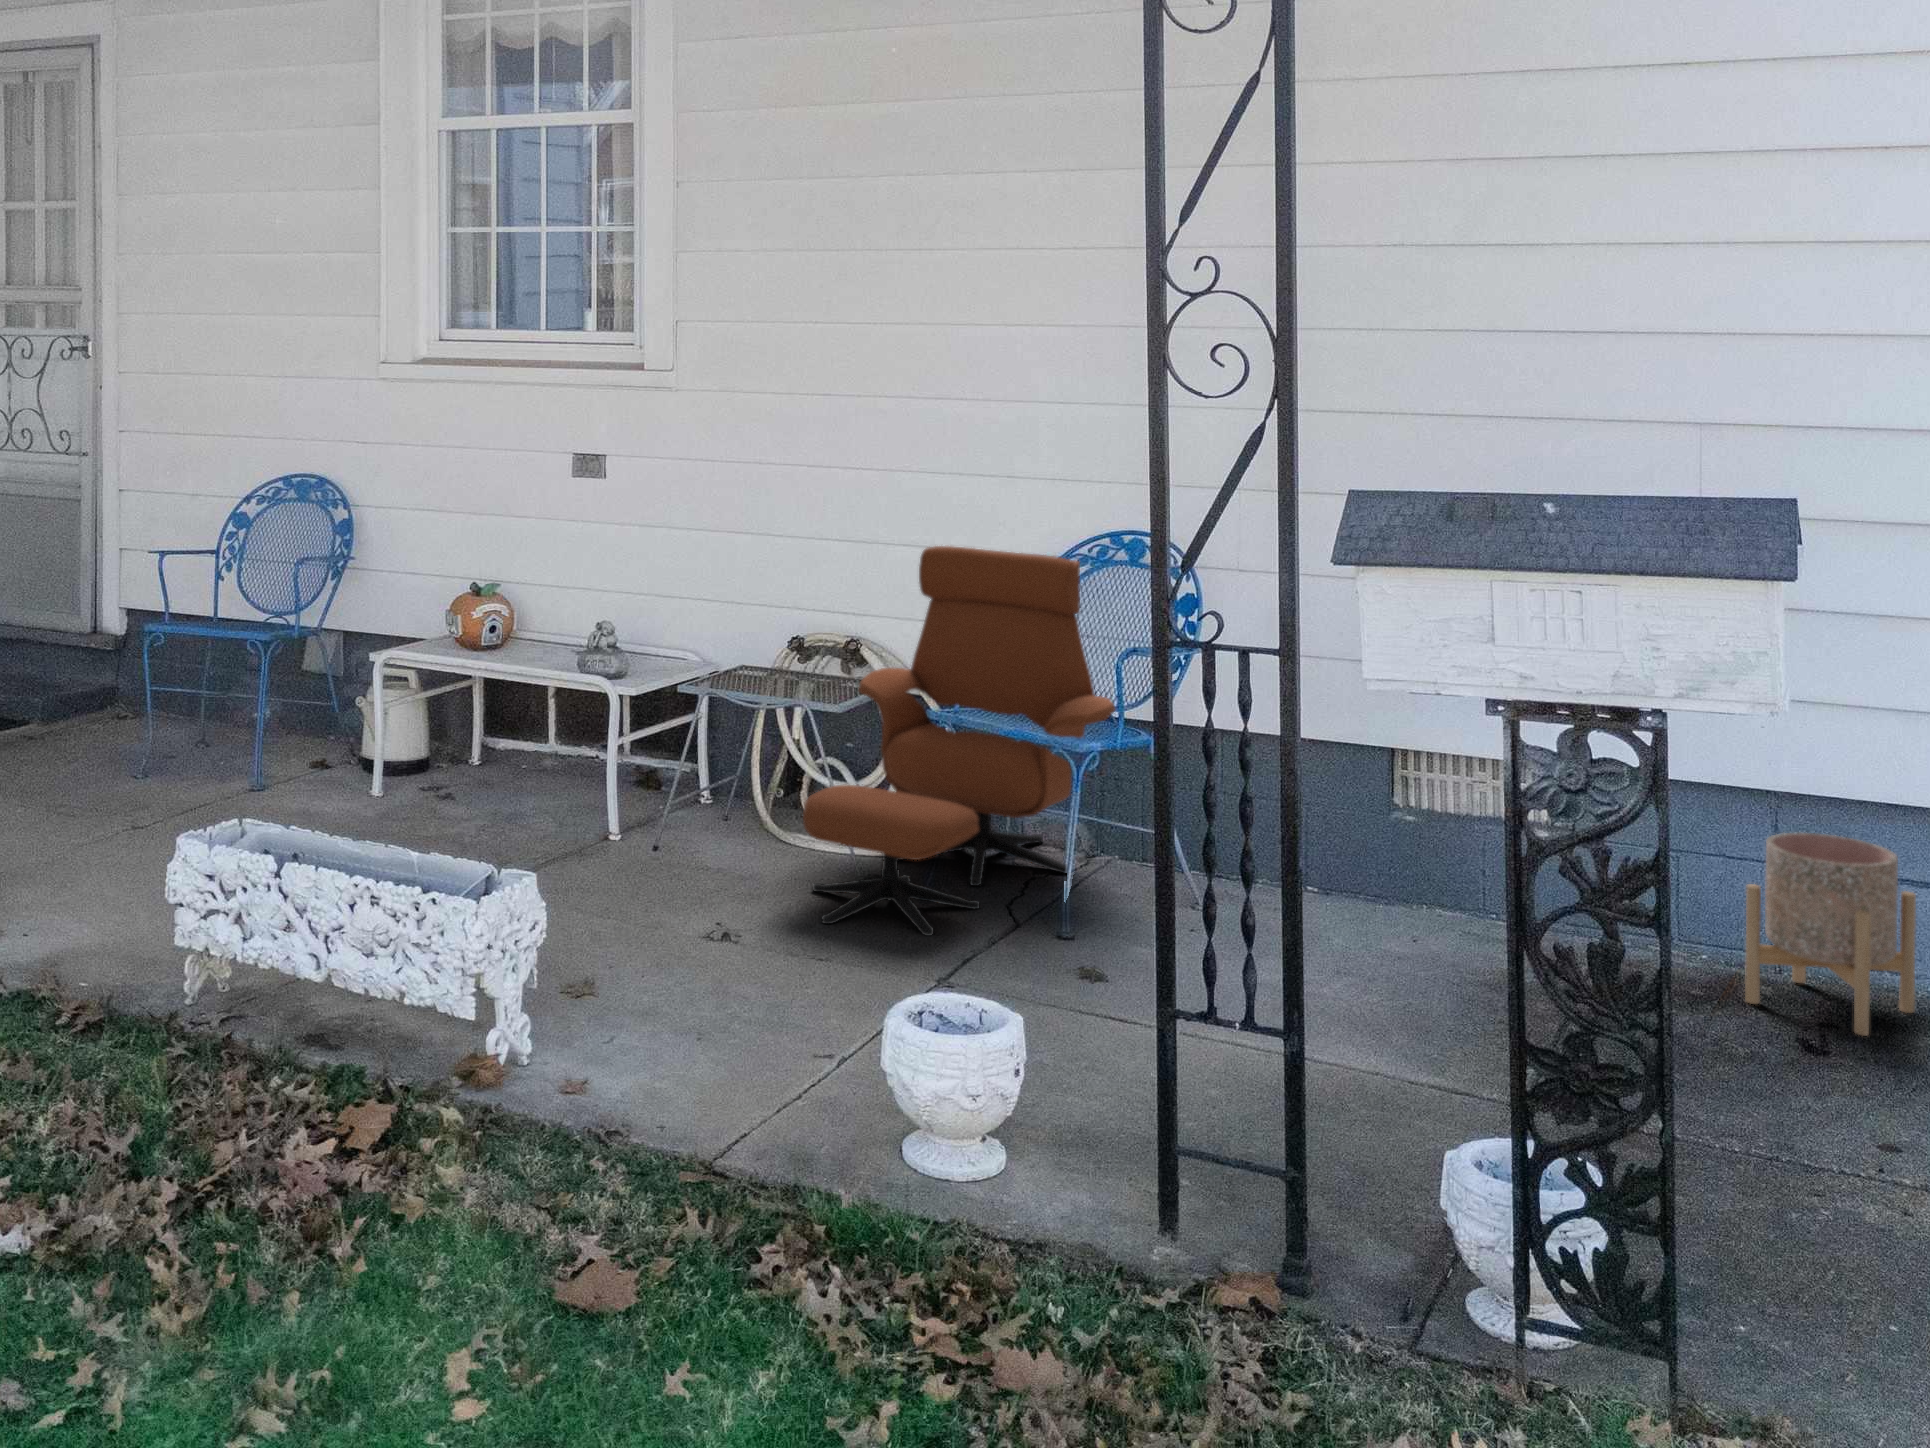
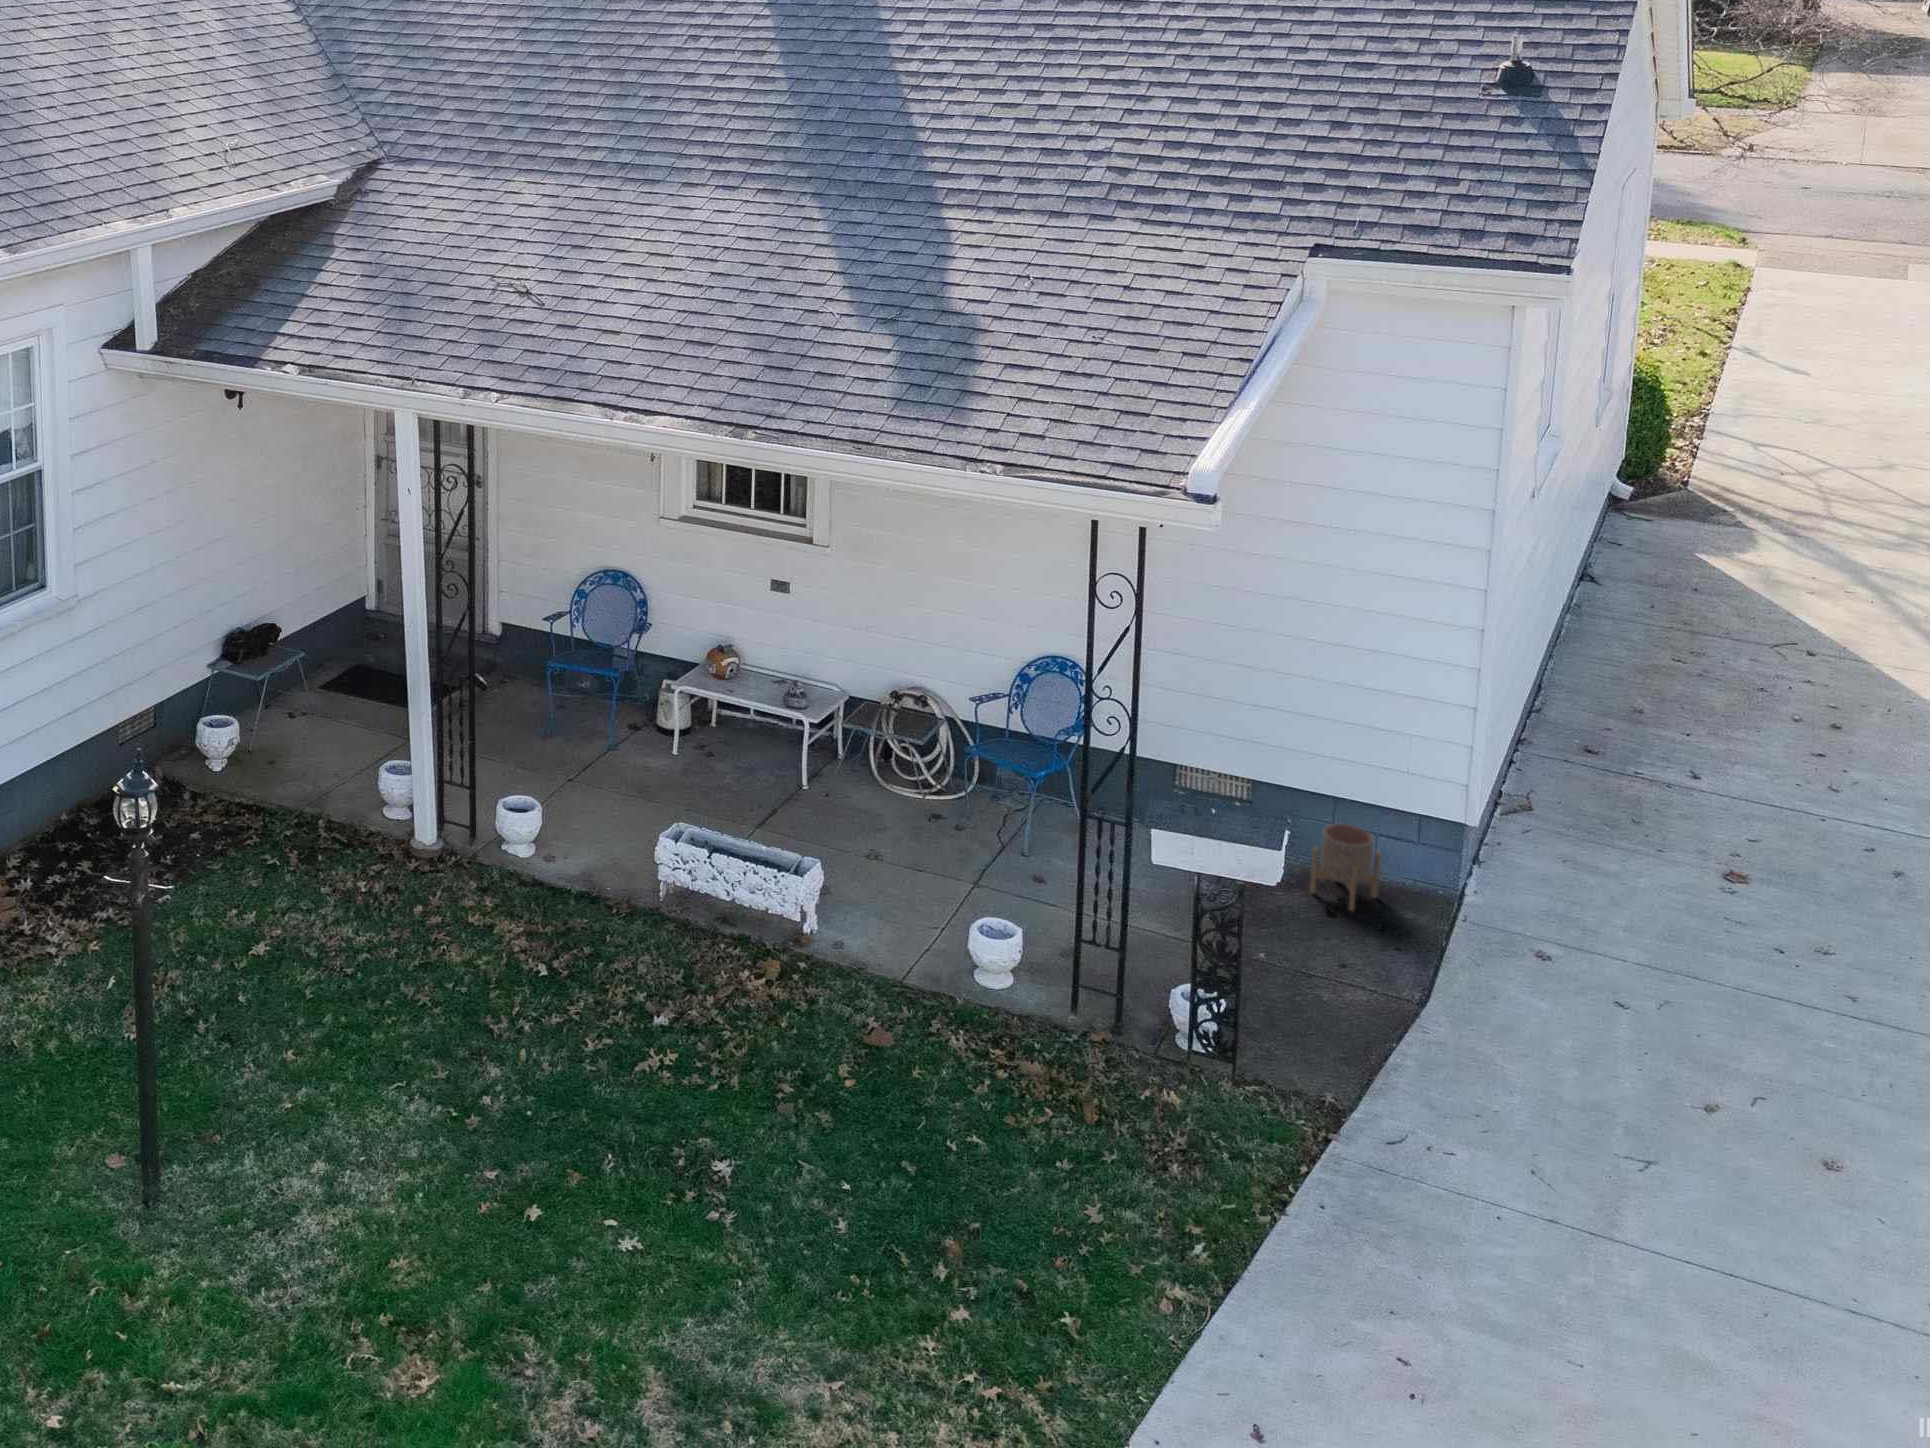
lounge chair: present [803,546,1115,936] -> none [908,657,1050,857]

